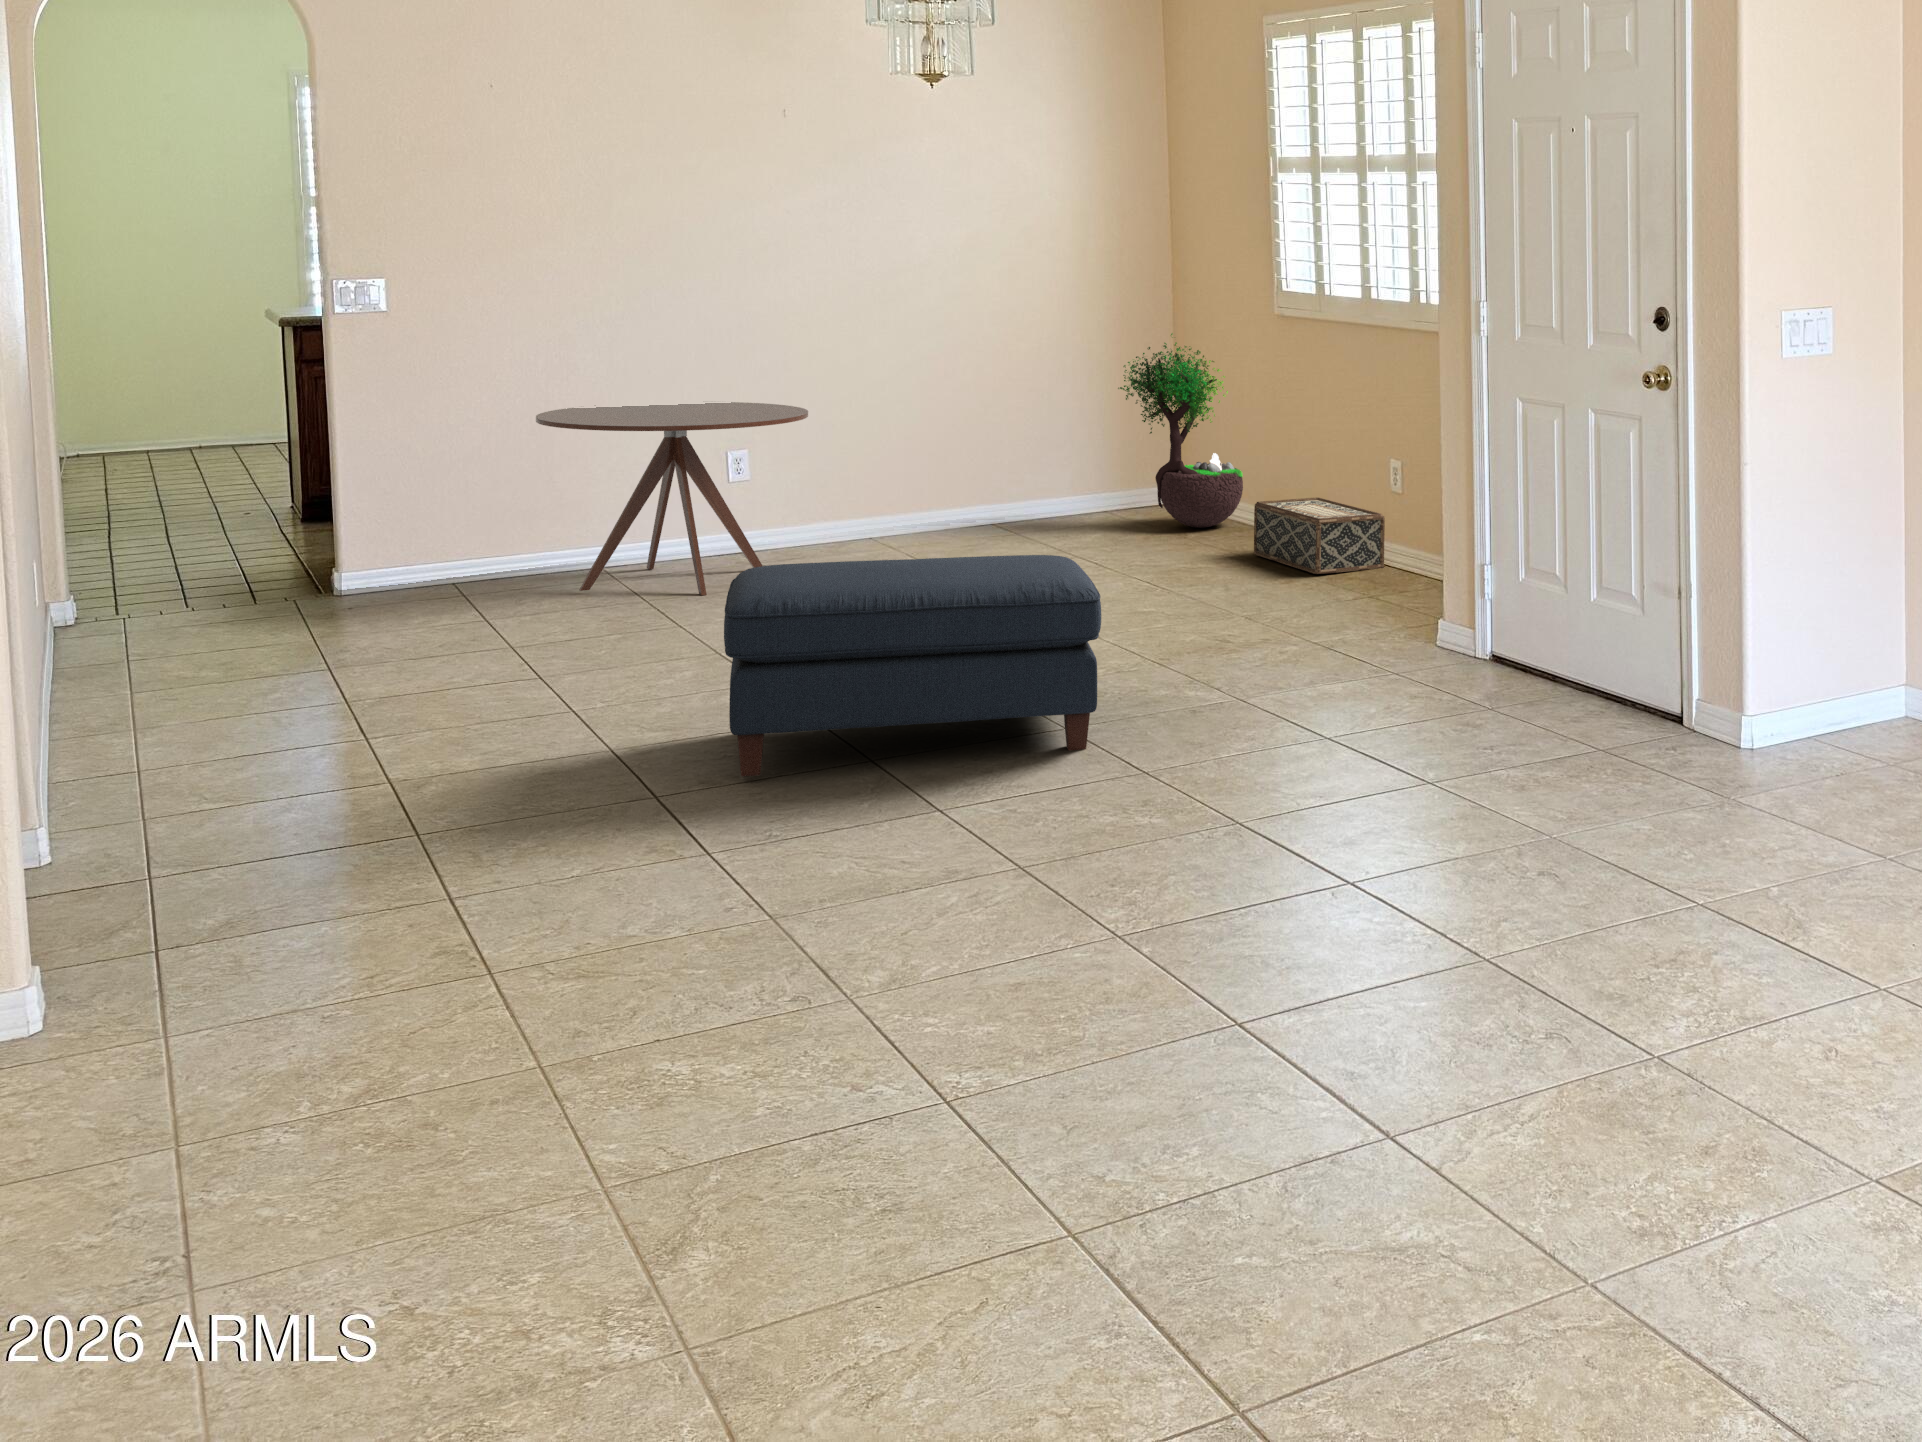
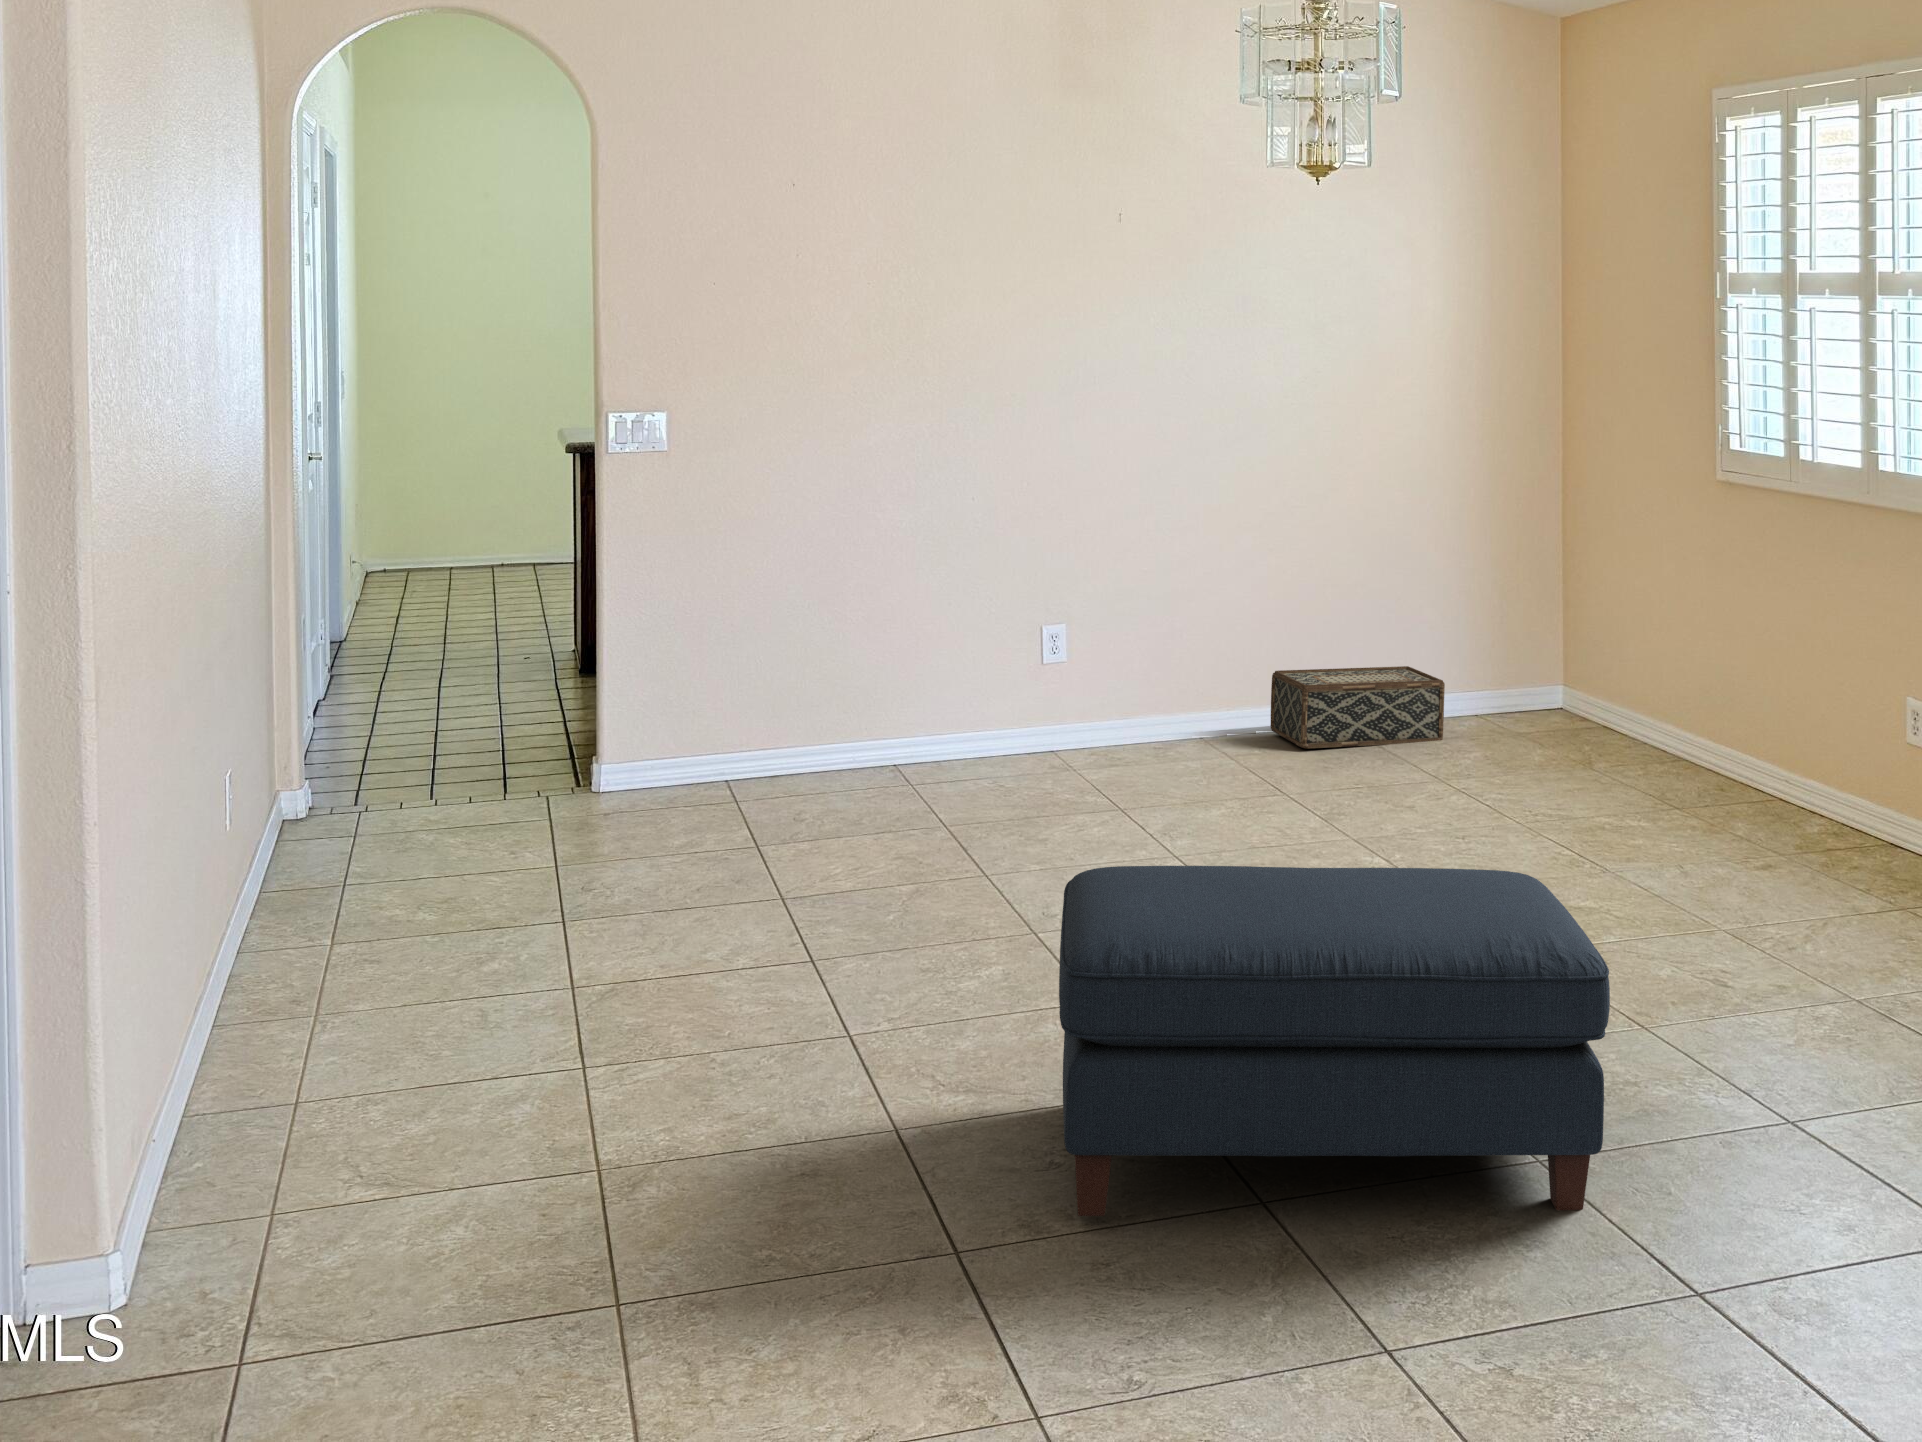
potted tree: present [1118,333,1243,528] -> none [1509,499,1674,757]
round table: present [536,402,808,595] -> none [821,568,1137,827]
woven basket: present [1254,497,1385,574] -> present [1271,666,1445,748]

